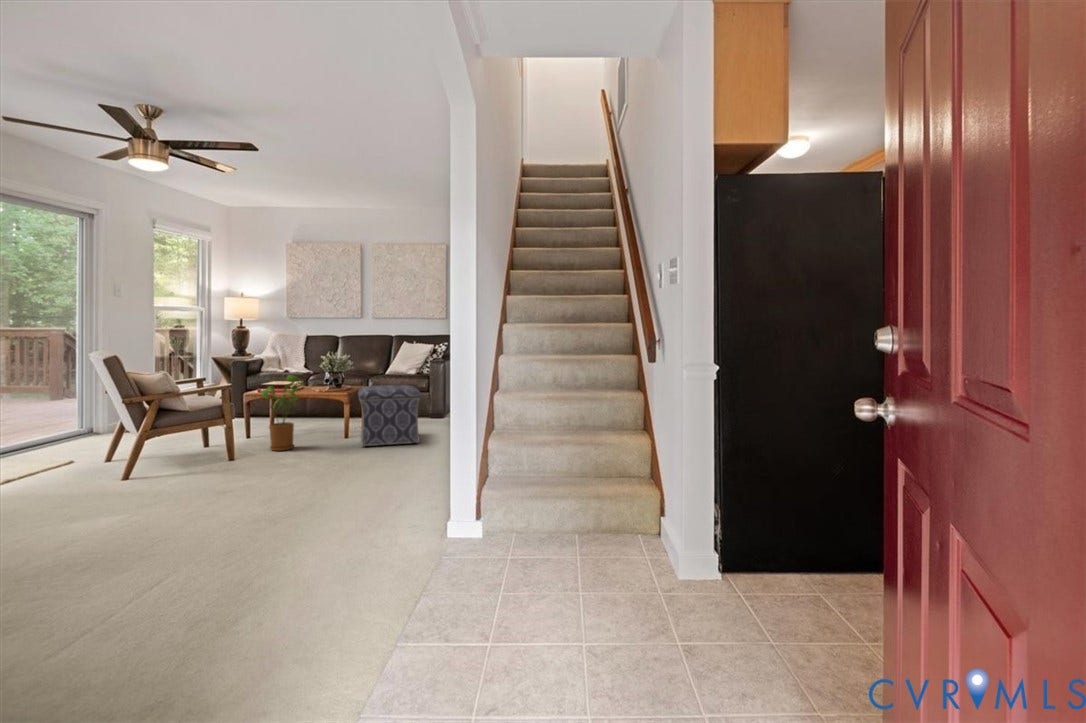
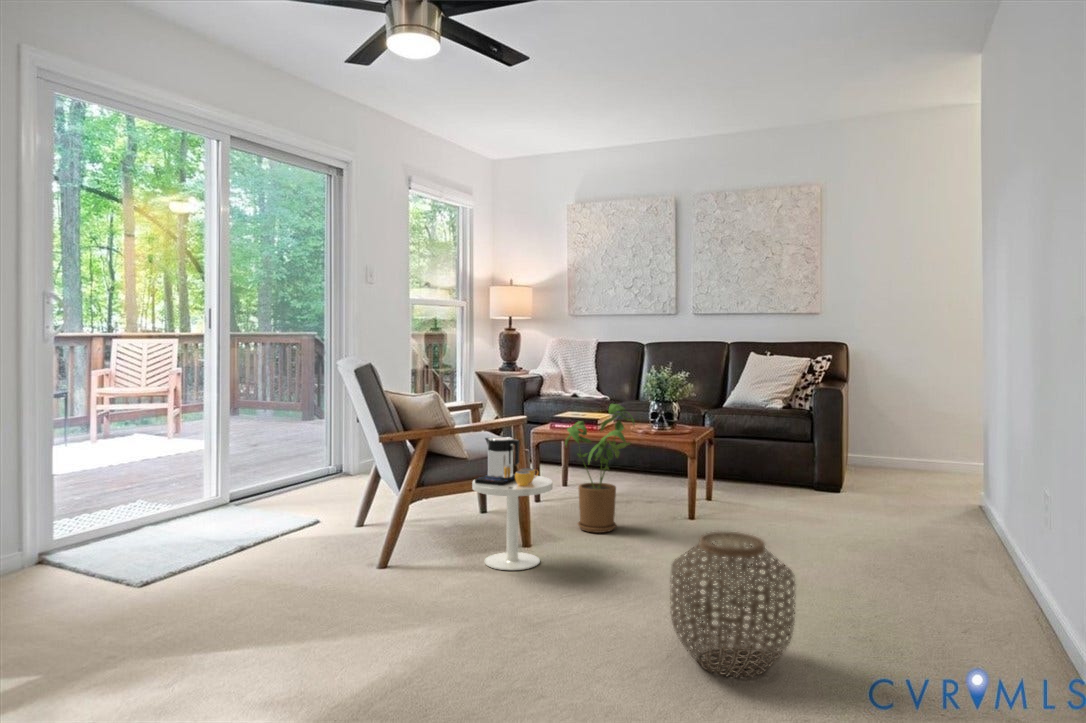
ottoman: present [358,385,421,447] -> none [714,428,844,542]
side table: none [190,396,244,472] -> present [472,437,553,570]
woven basket: none [289,432,350,496] -> present [670,532,796,678]

